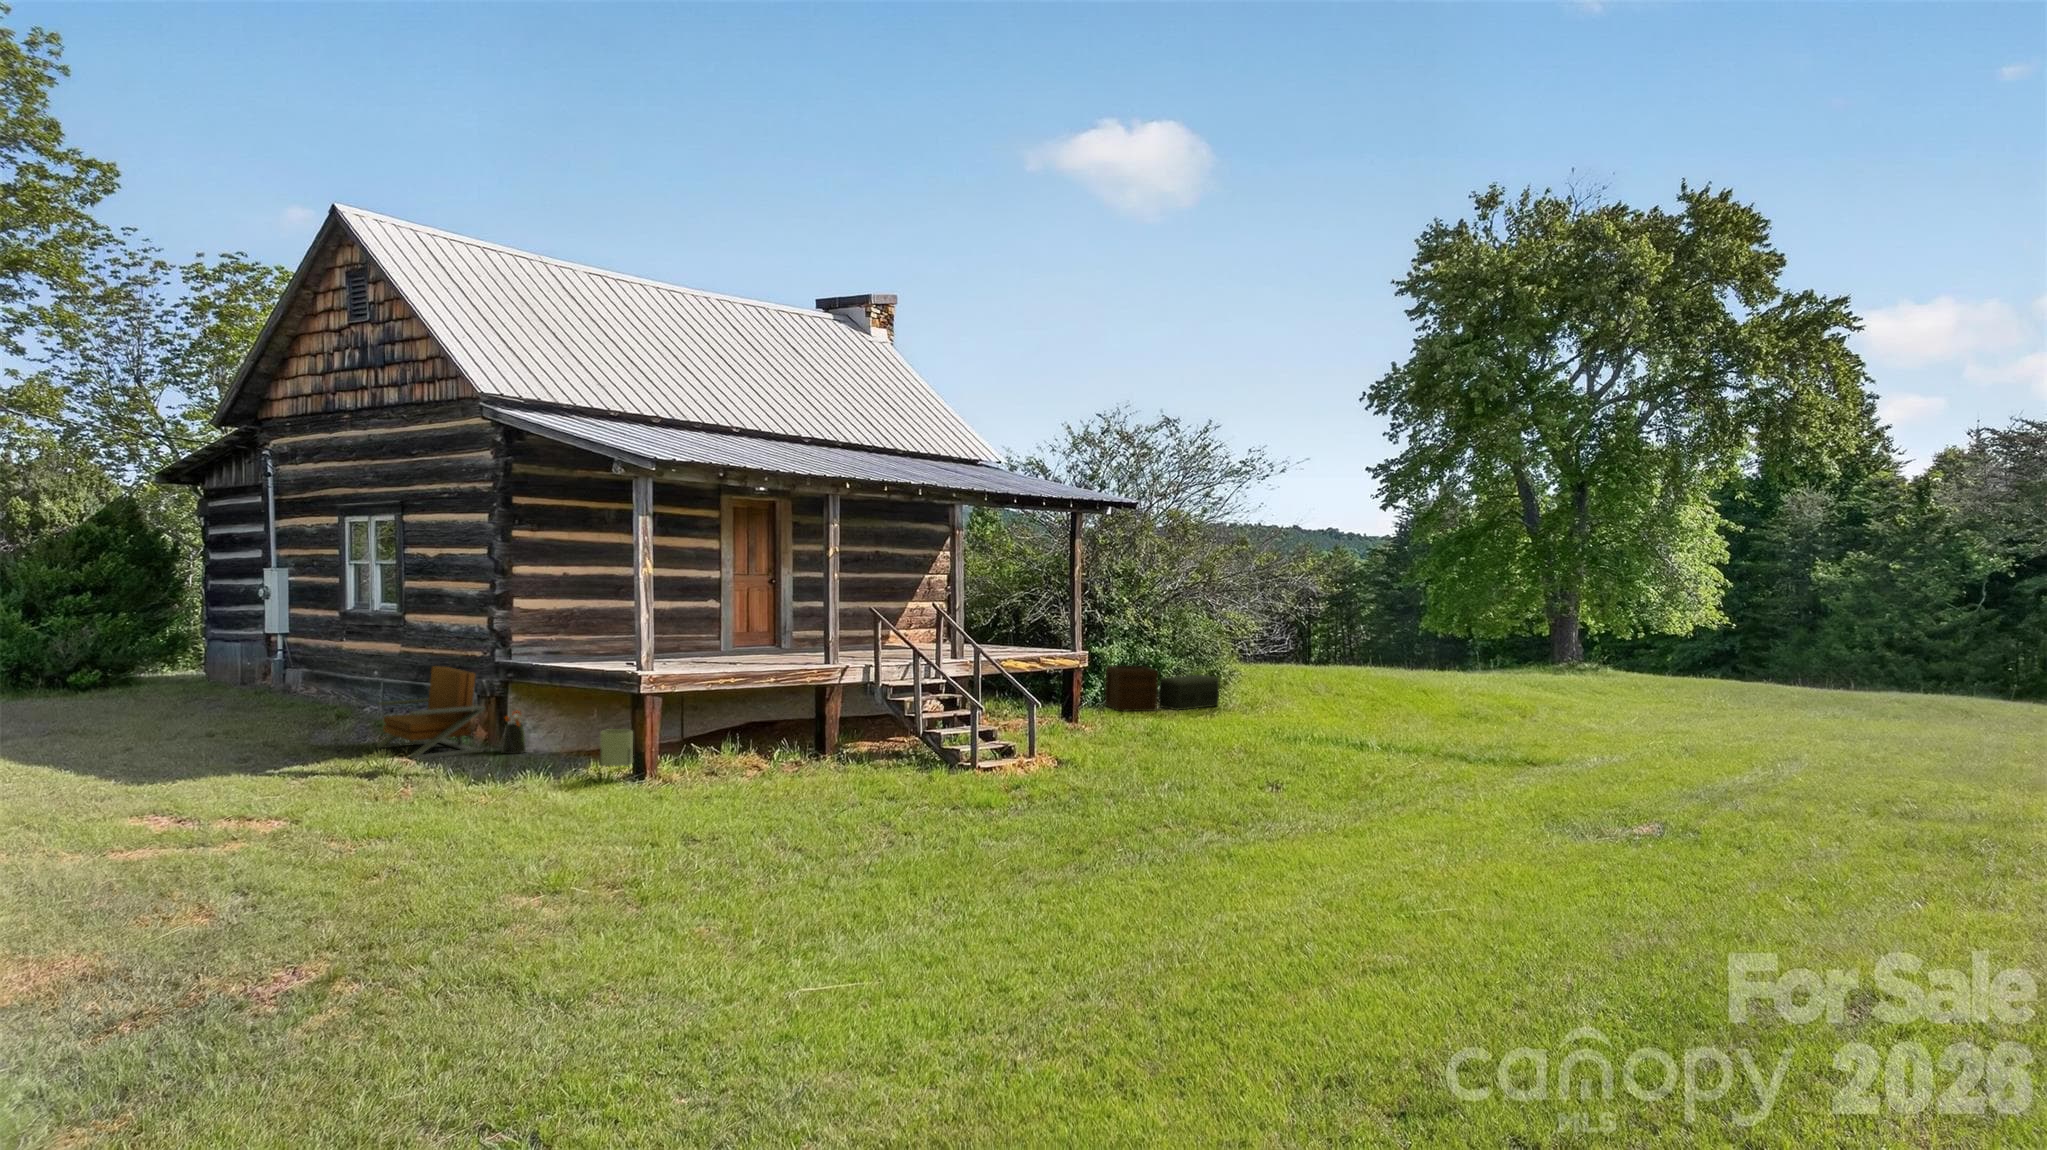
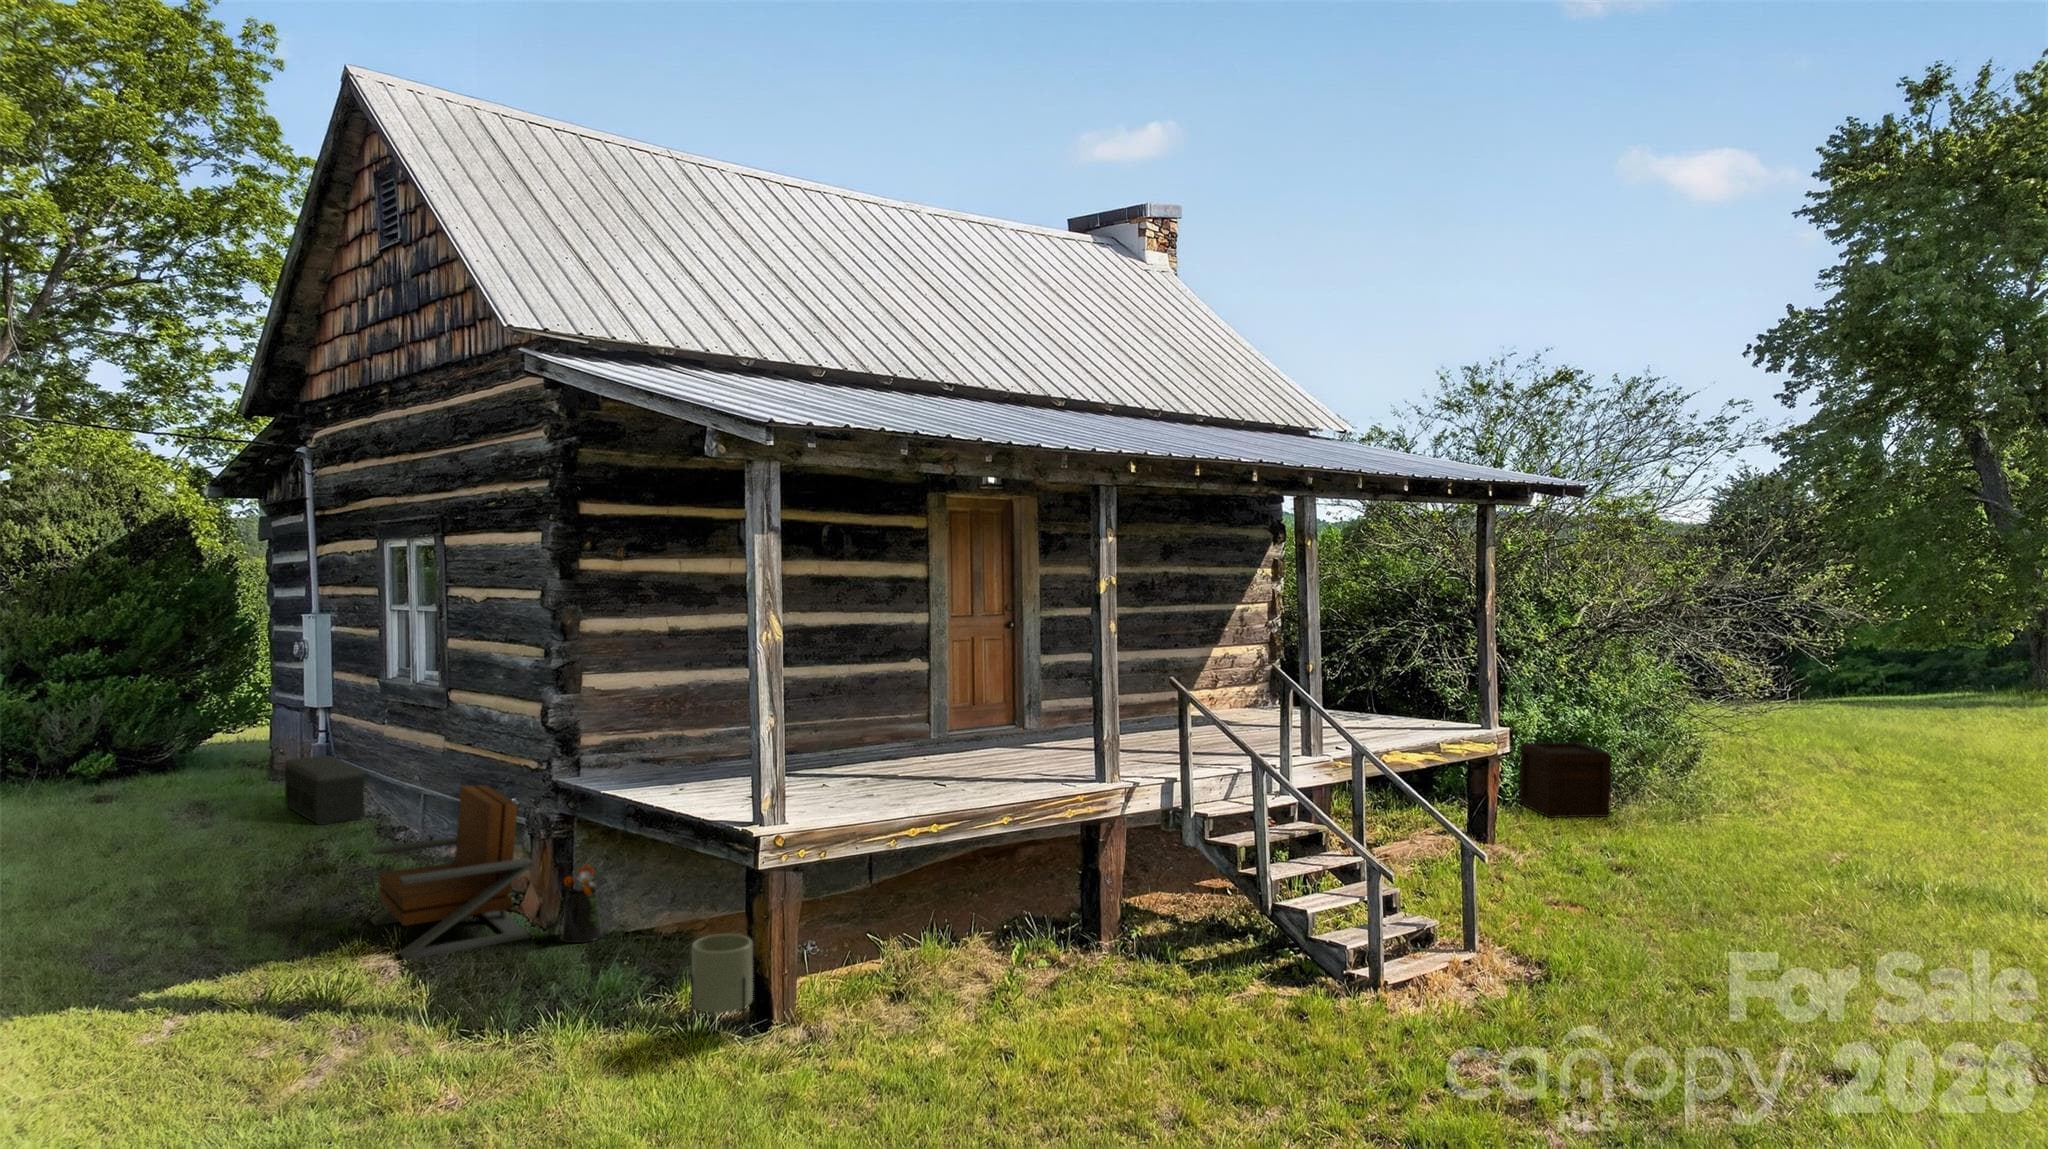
storage bench: present [1159,675,1219,710] -> present [285,755,364,825]

